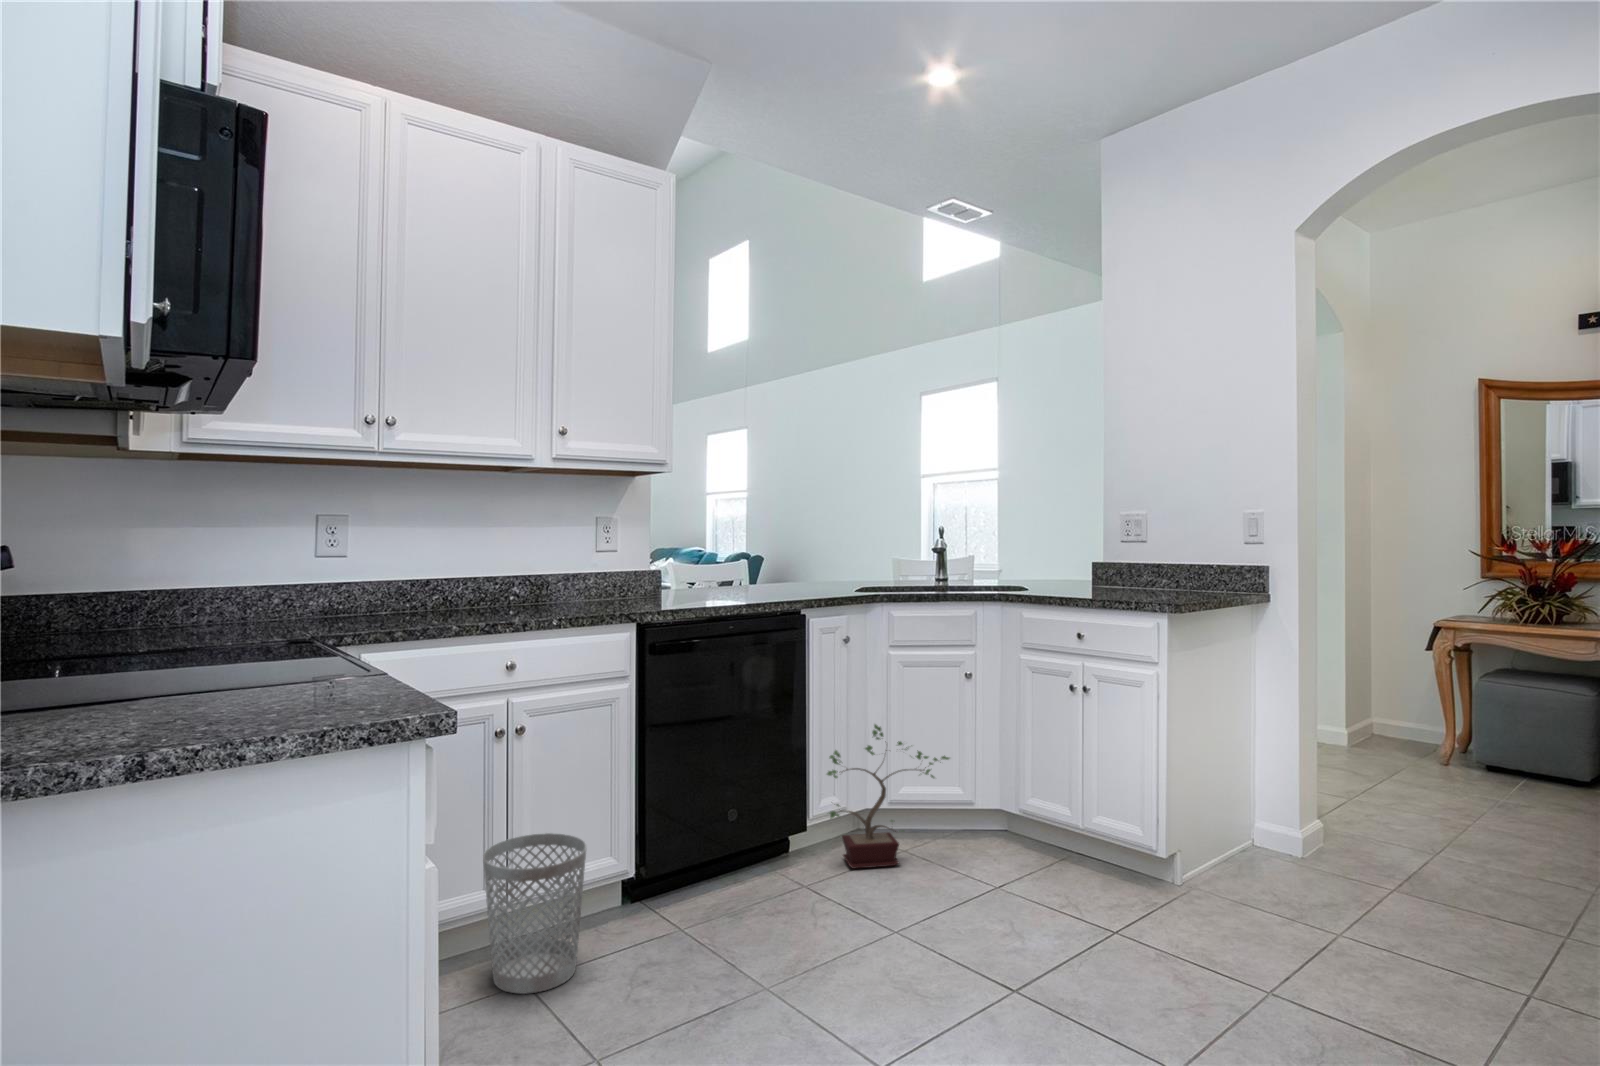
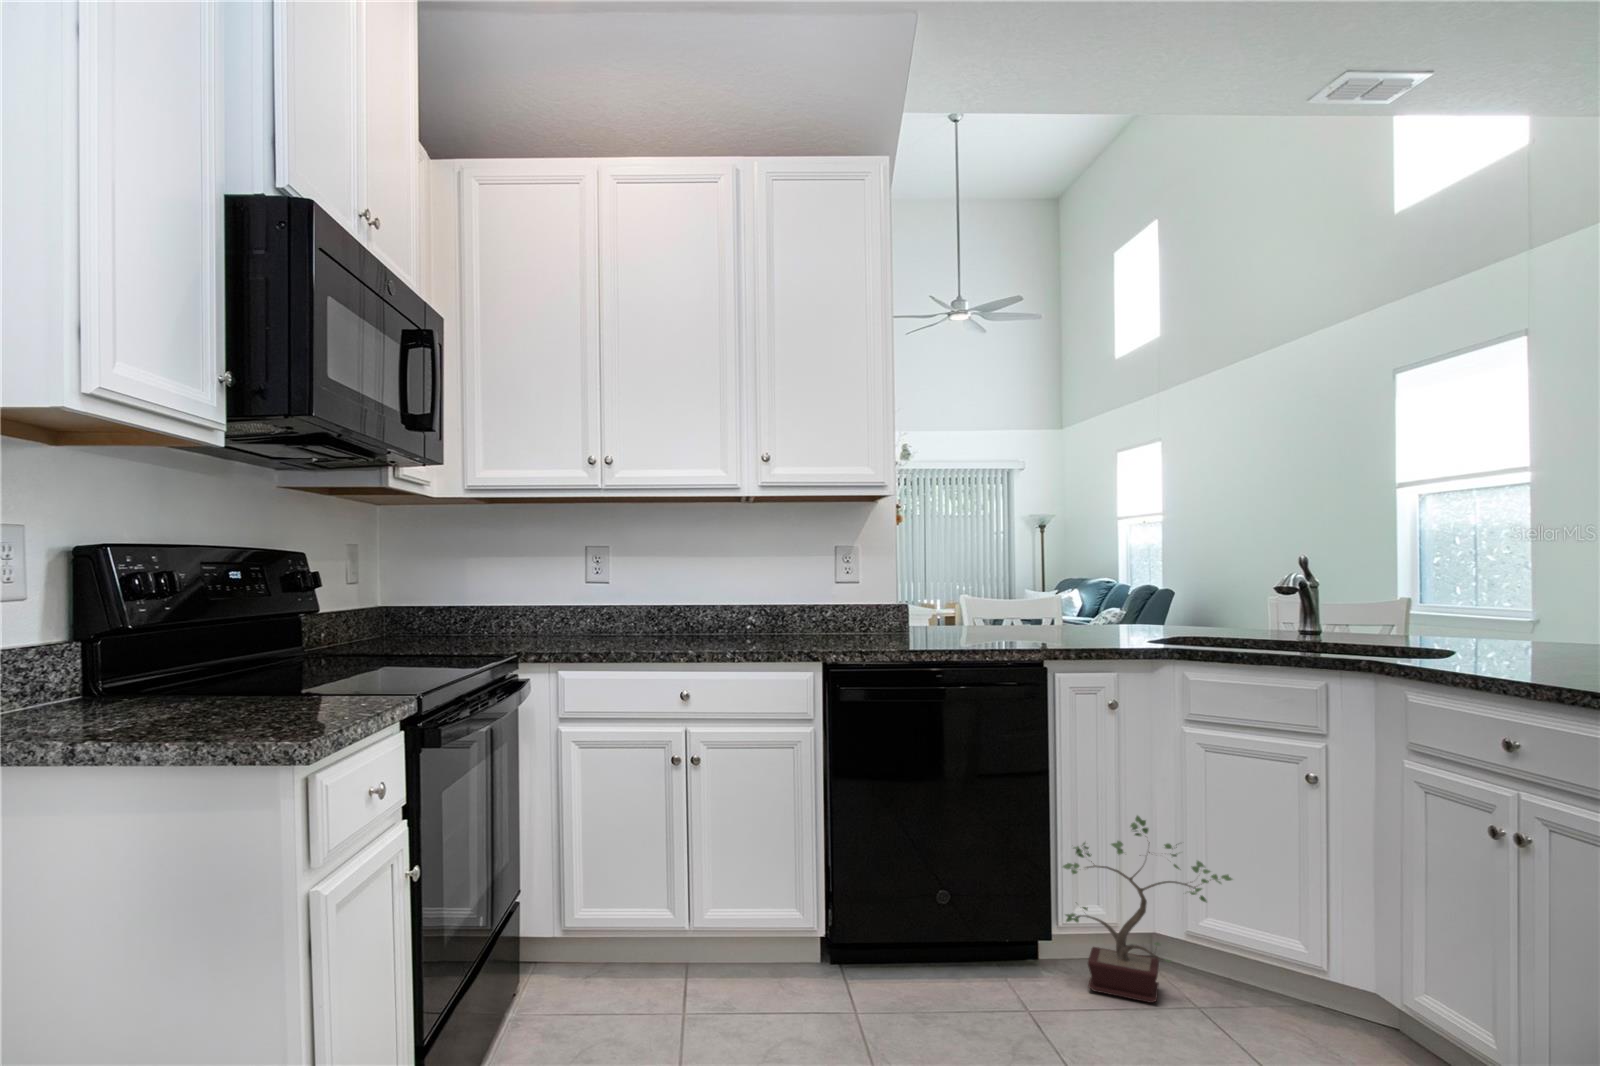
wastebasket: present [483,833,587,994] -> none [636,865,734,1022]

